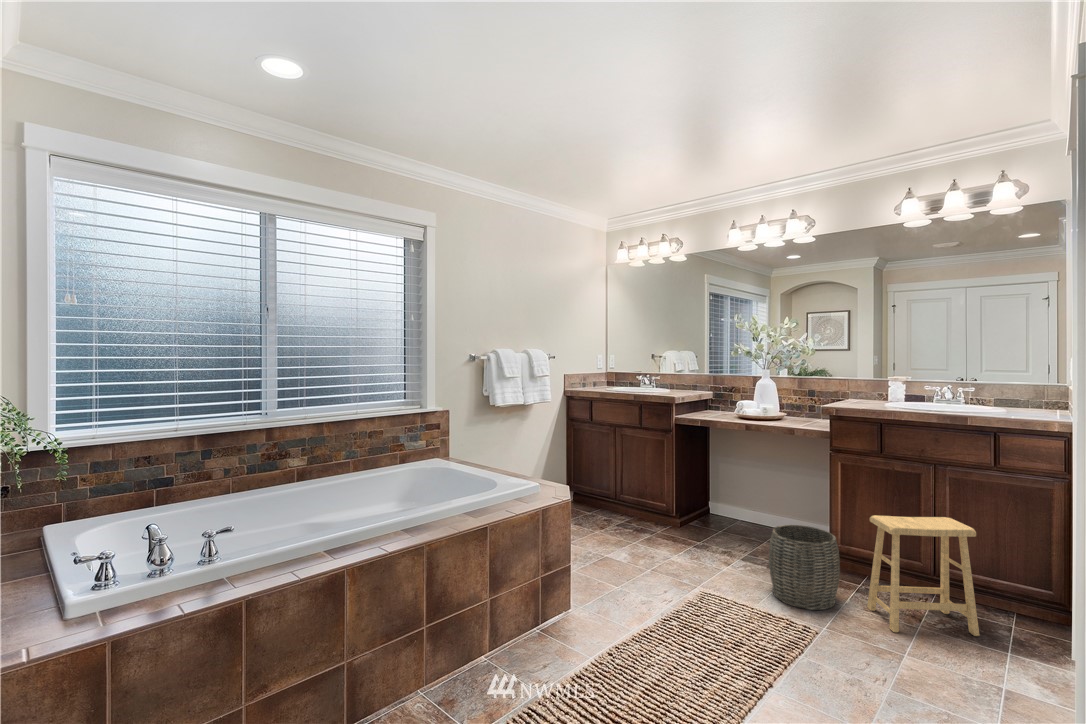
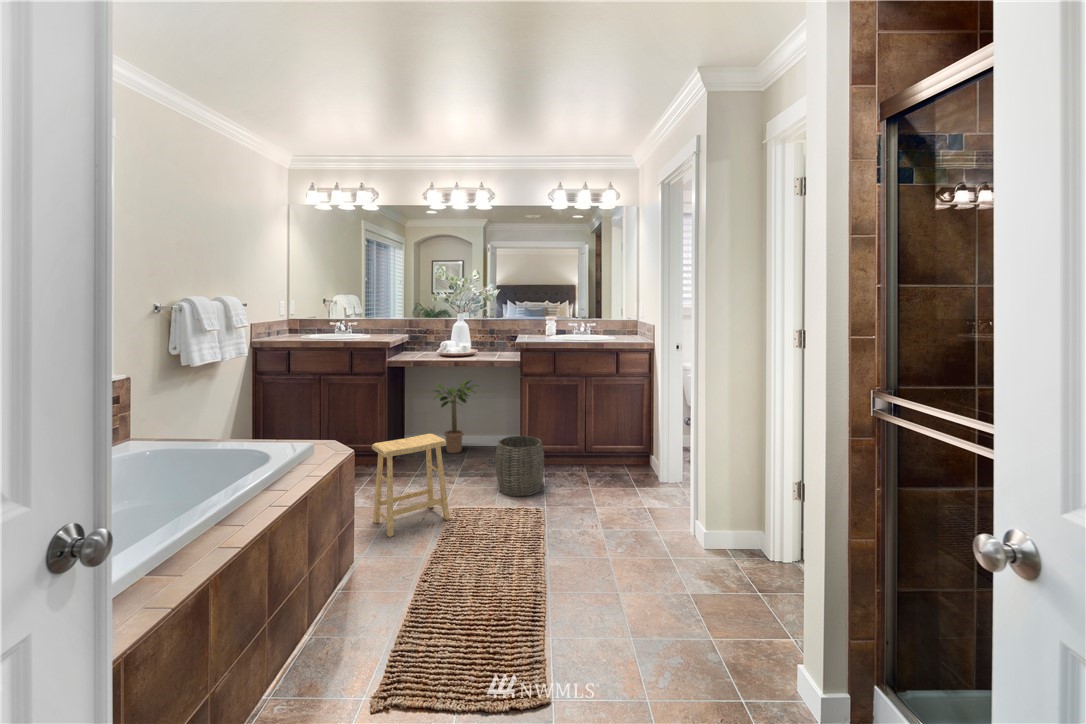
potted plant: none [726,448,788,536] -> present [431,381,479,453]
footstool: present [867,515,979,636] -> present [372,434,450,537]

